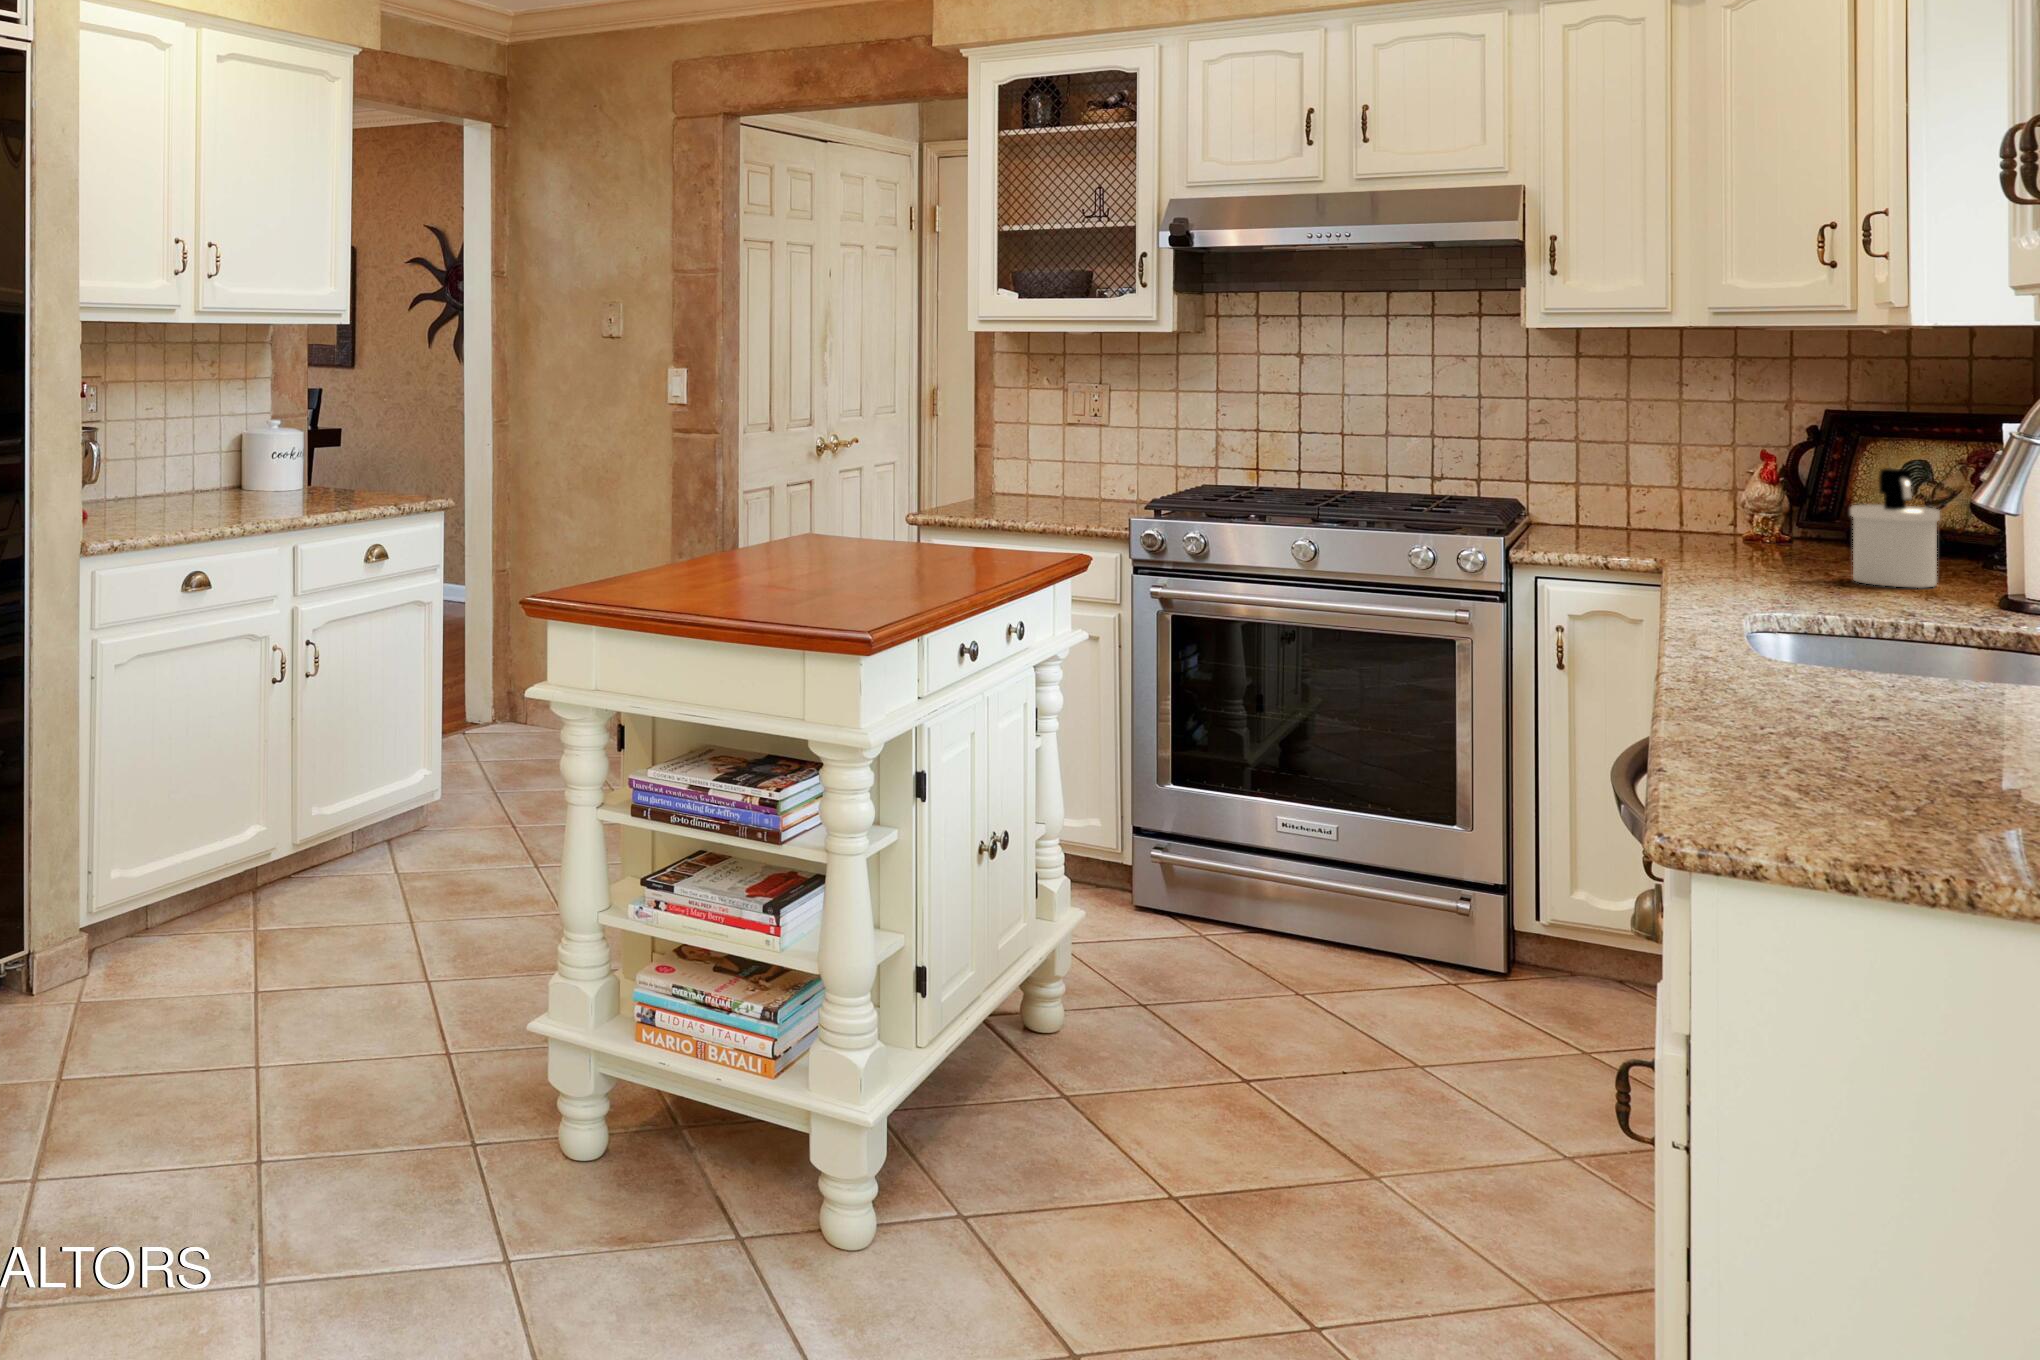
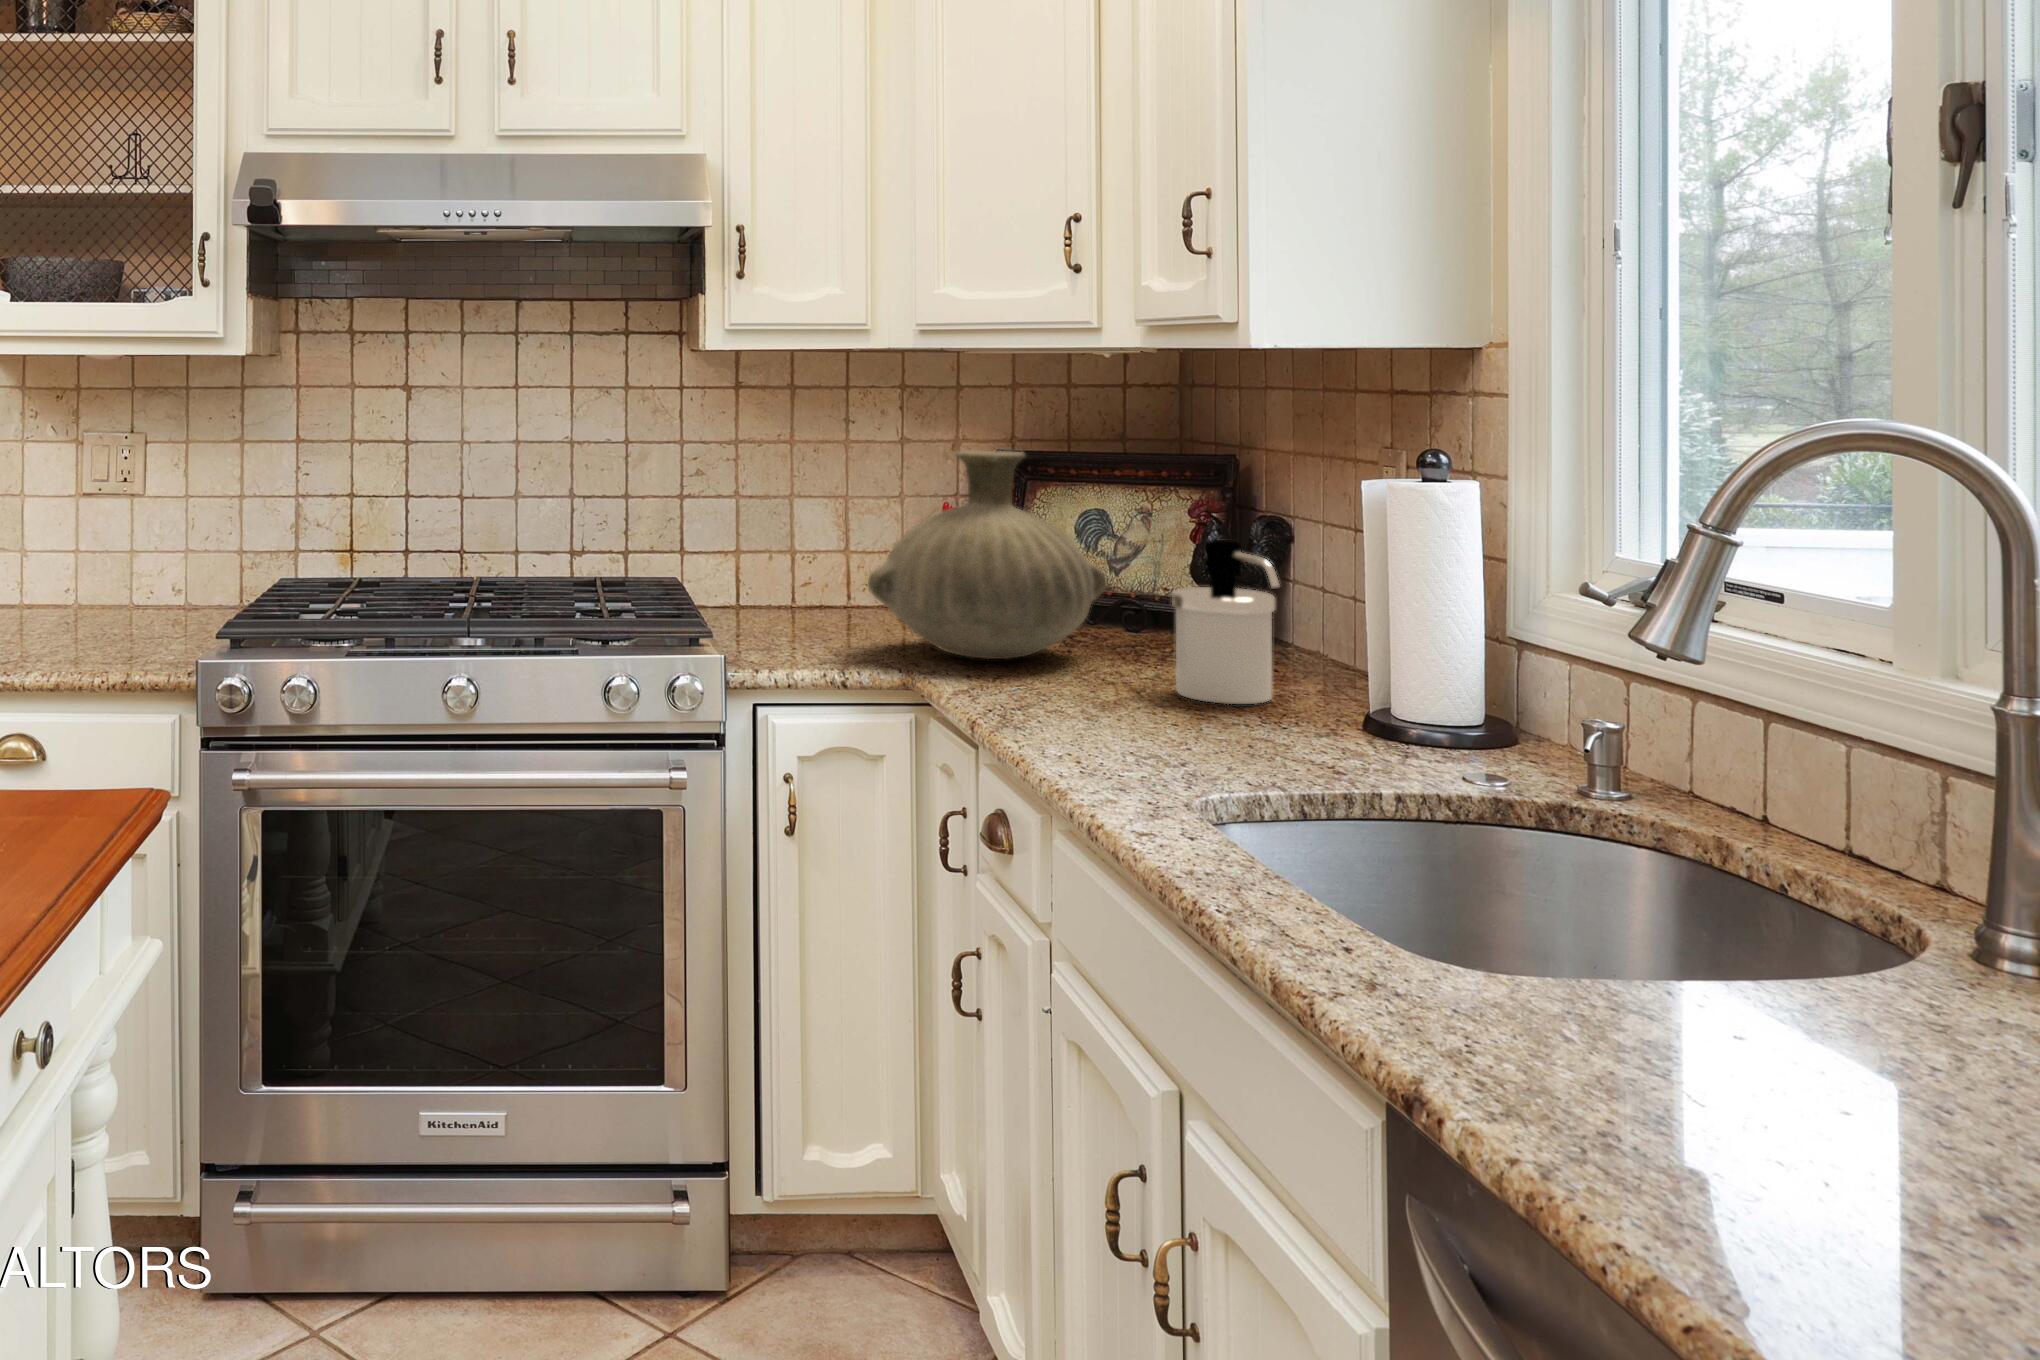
vase: none [1630,404,1851,558] -> present [868,451,1107,659]

